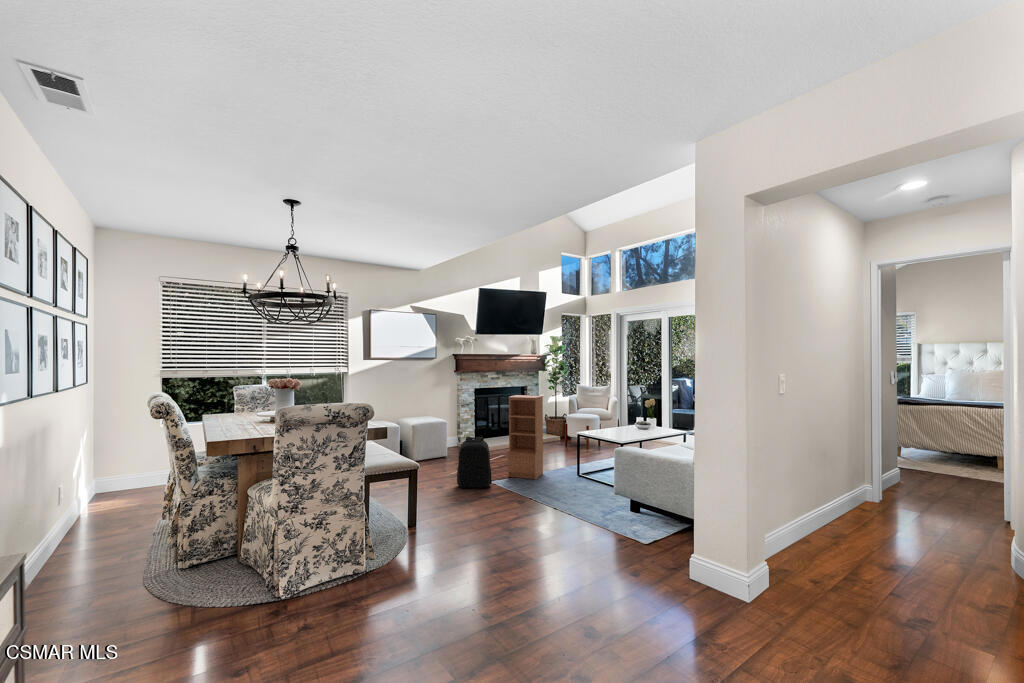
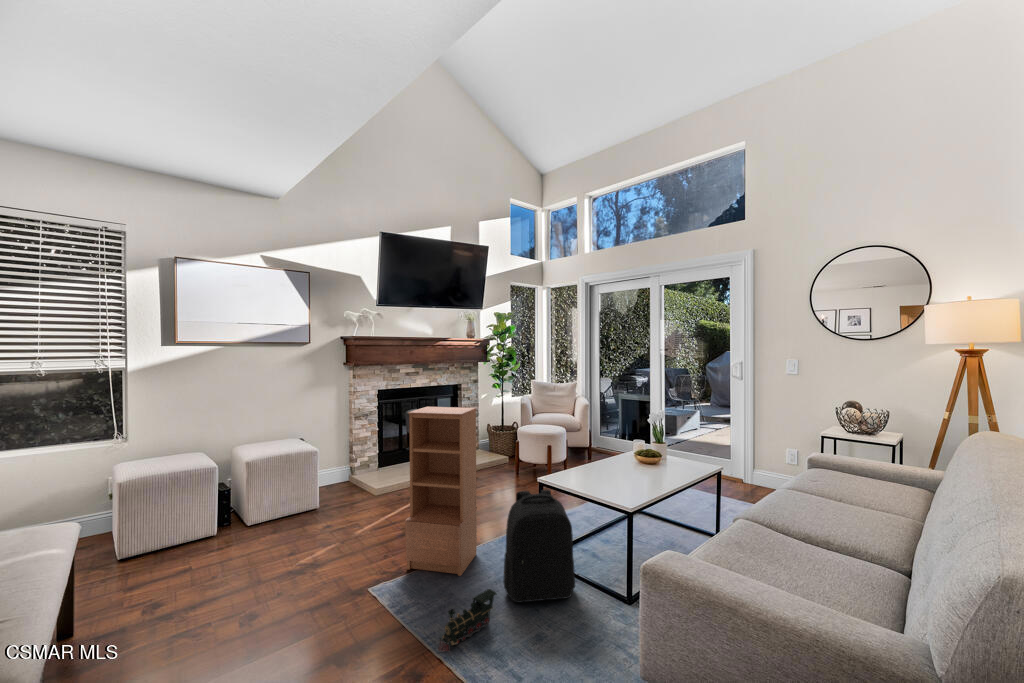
backpack: present [457,437,492,488] -> present [503,489,575,602]
toy train: none [529,477,555,496] -> present [438,589,497,651]

